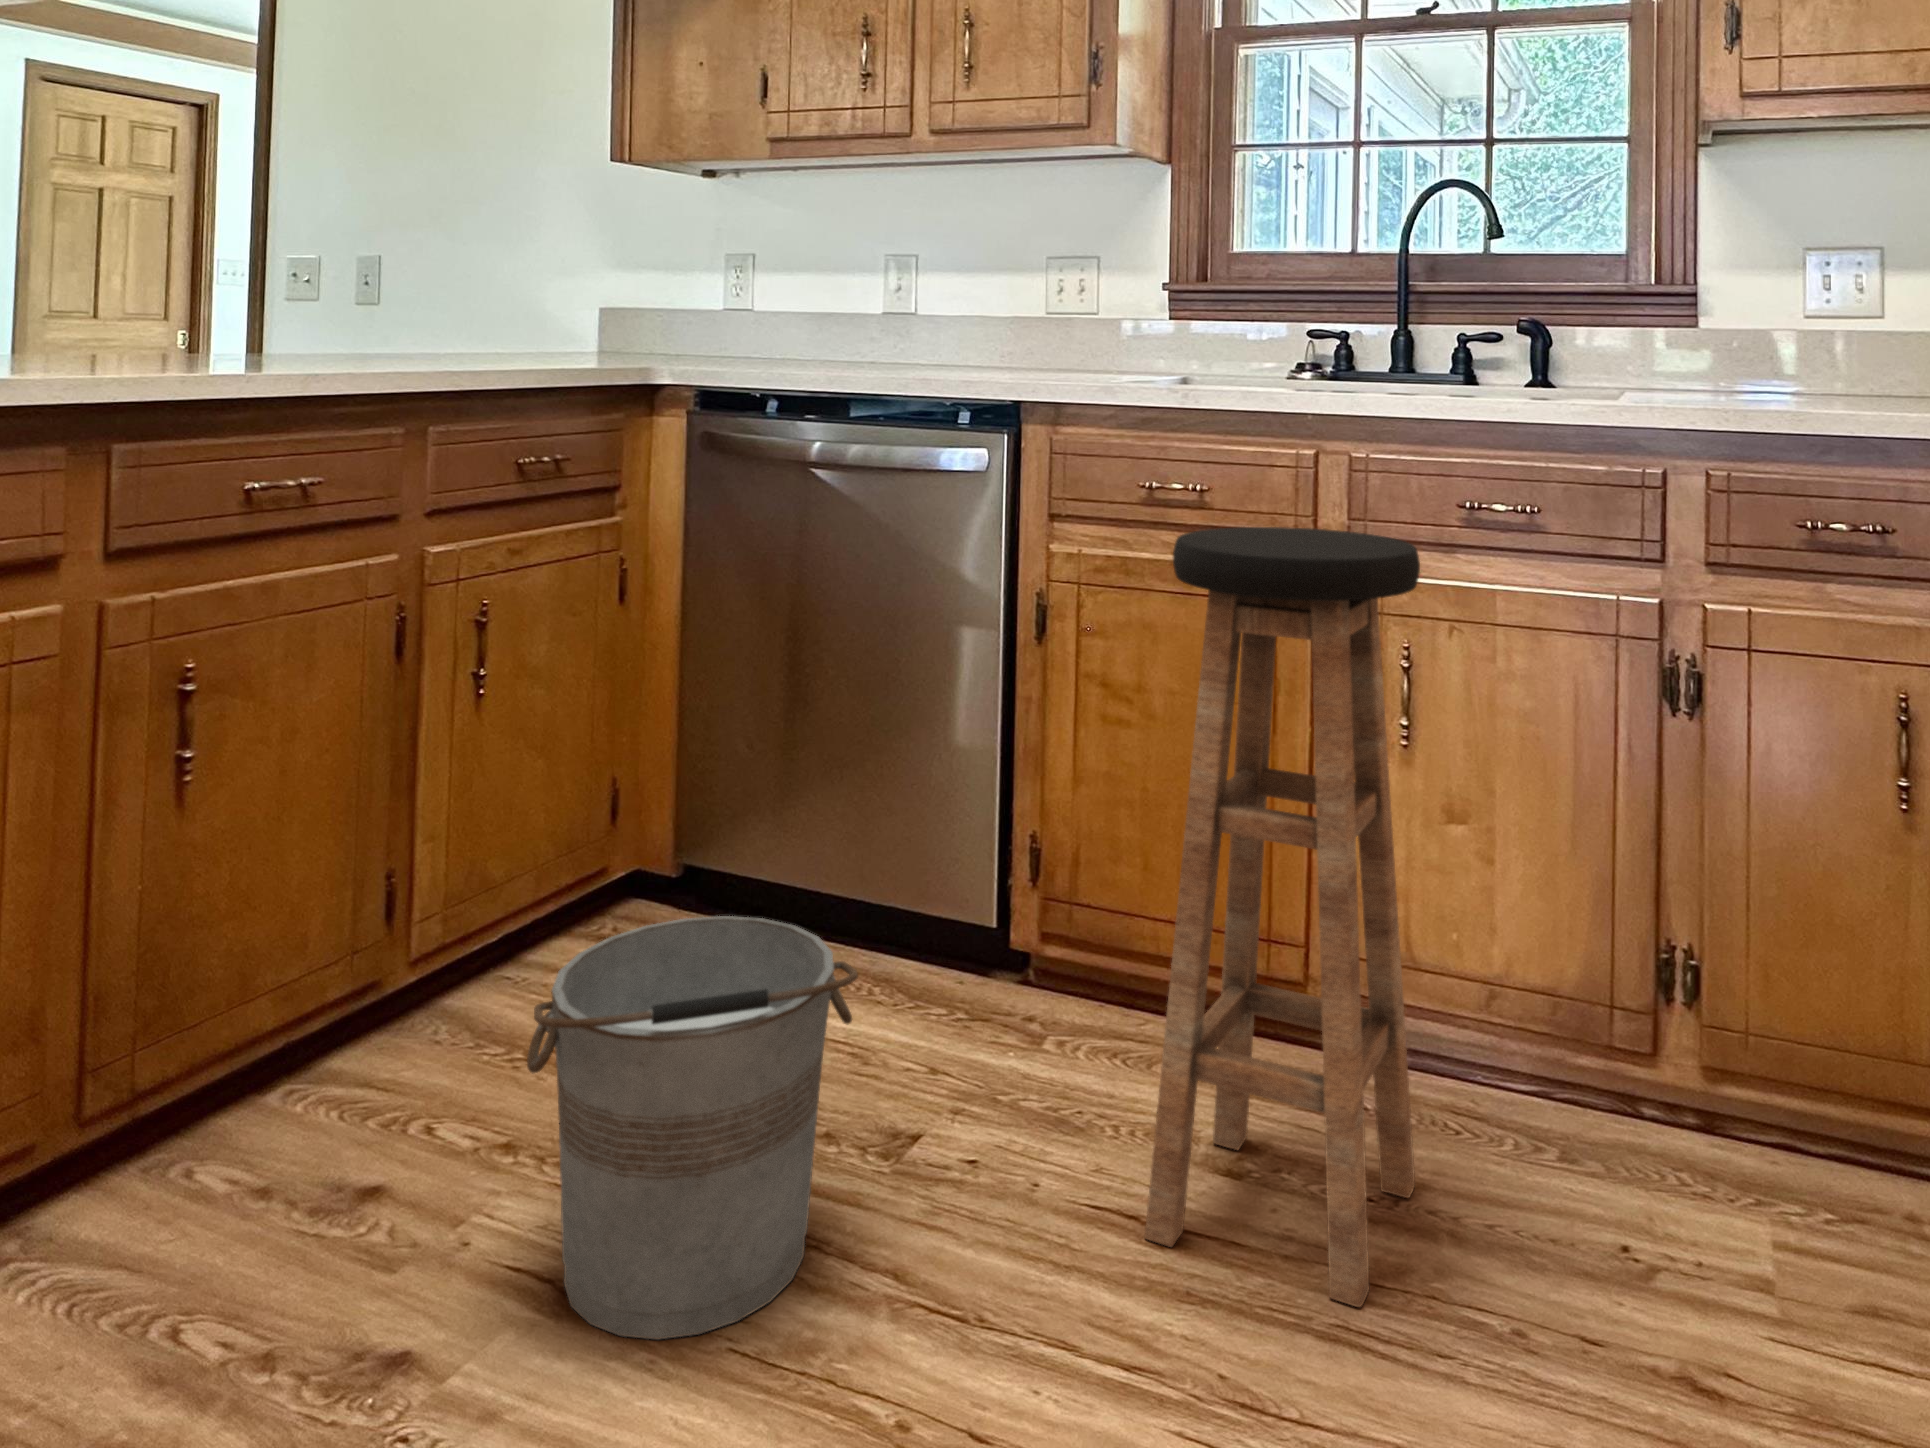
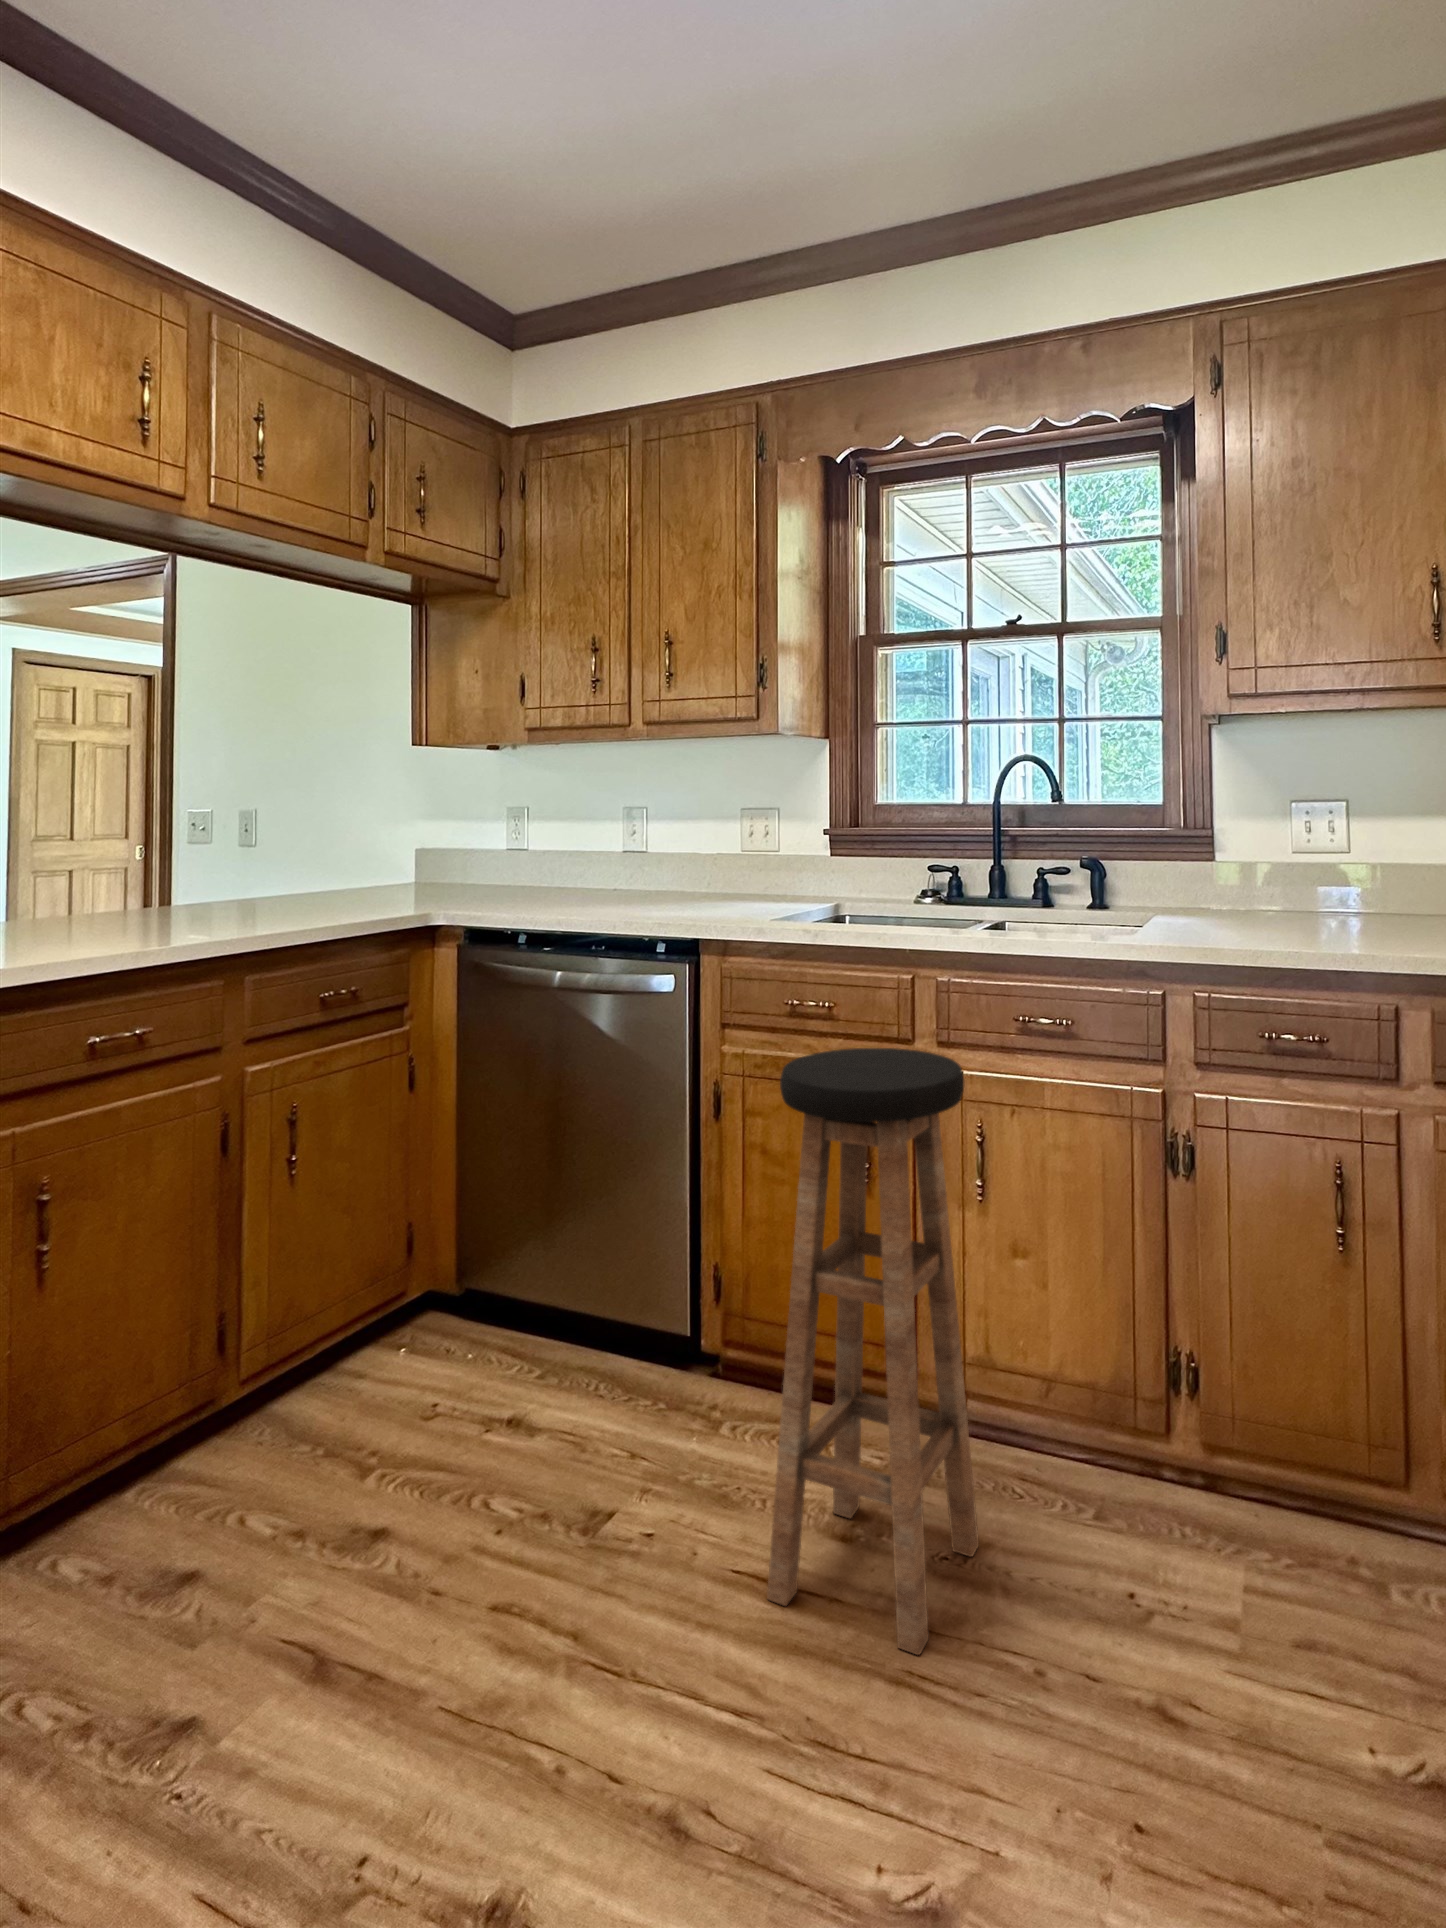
bucket: present [527,916,858,1339] -> none [287,1359,542,1701]

